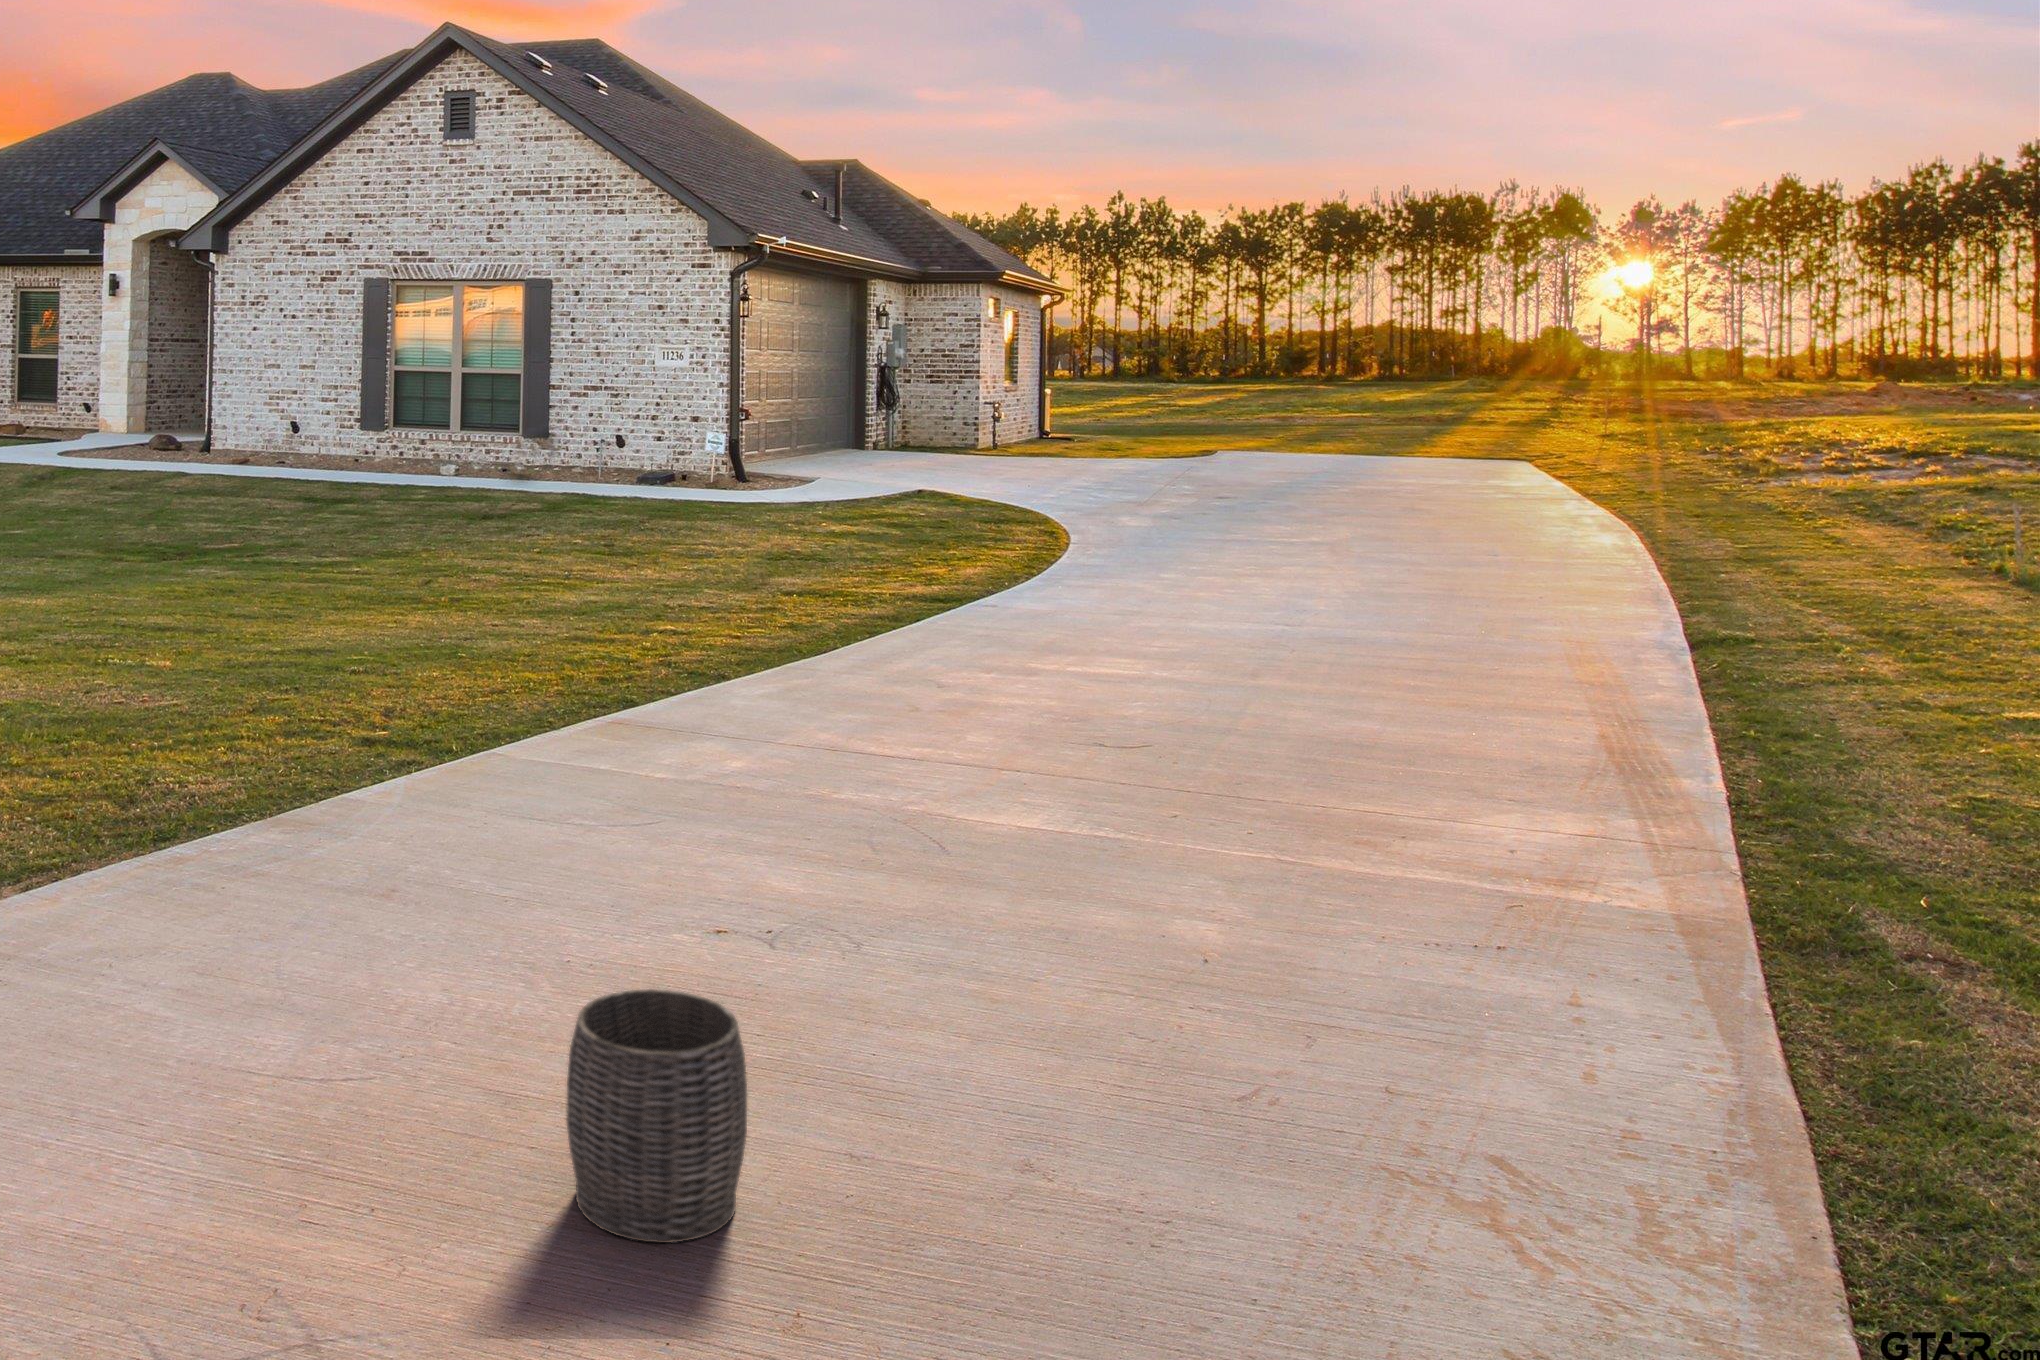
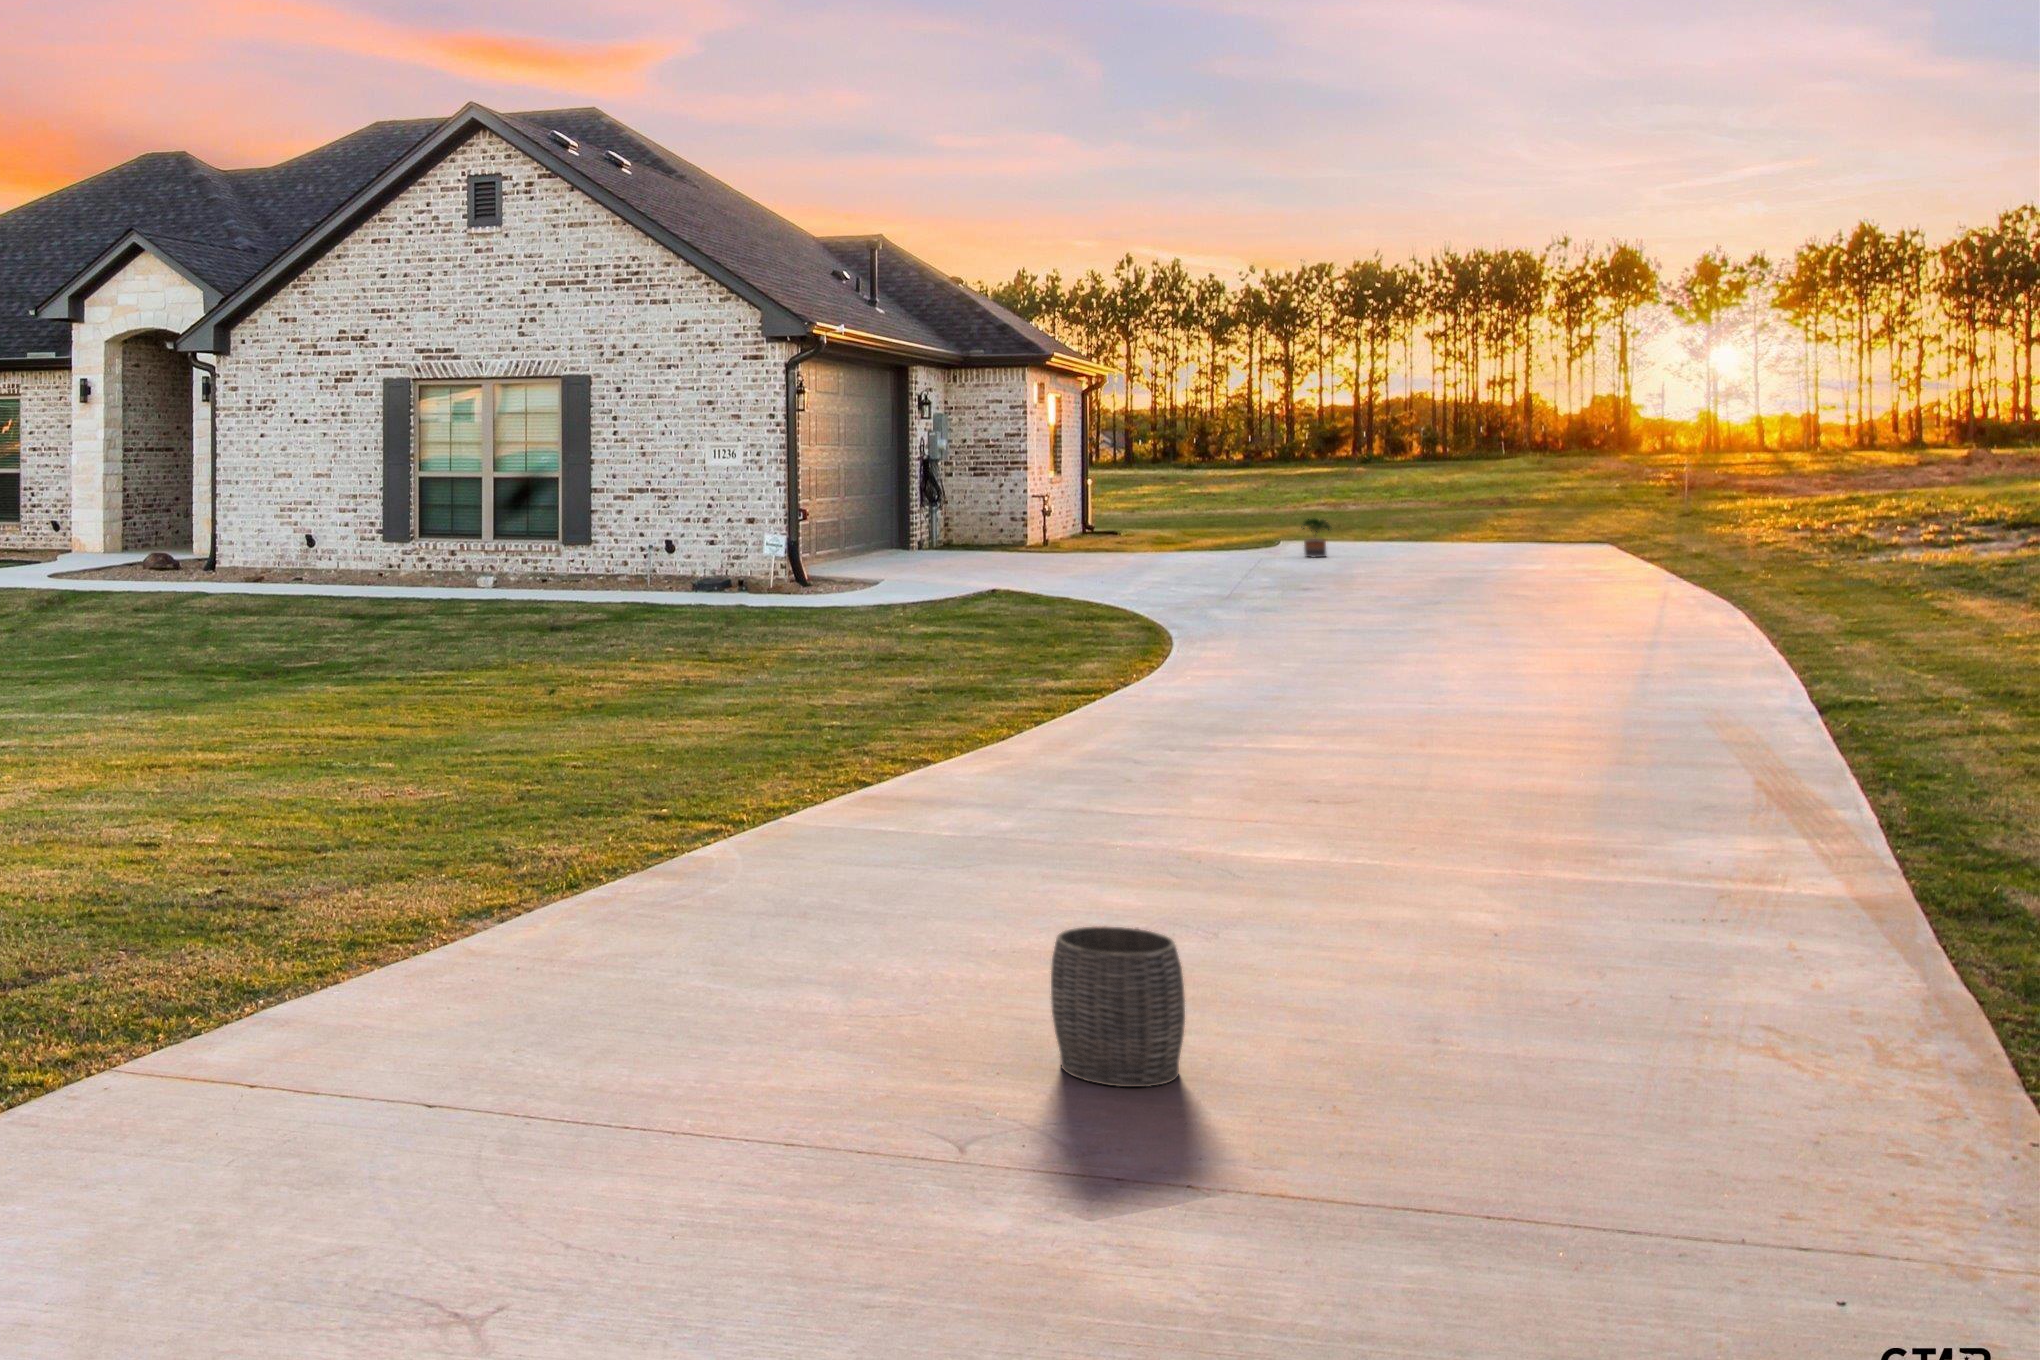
potted tree: none [1221,429,1252,467] -> present [1301,518,1332,557]

